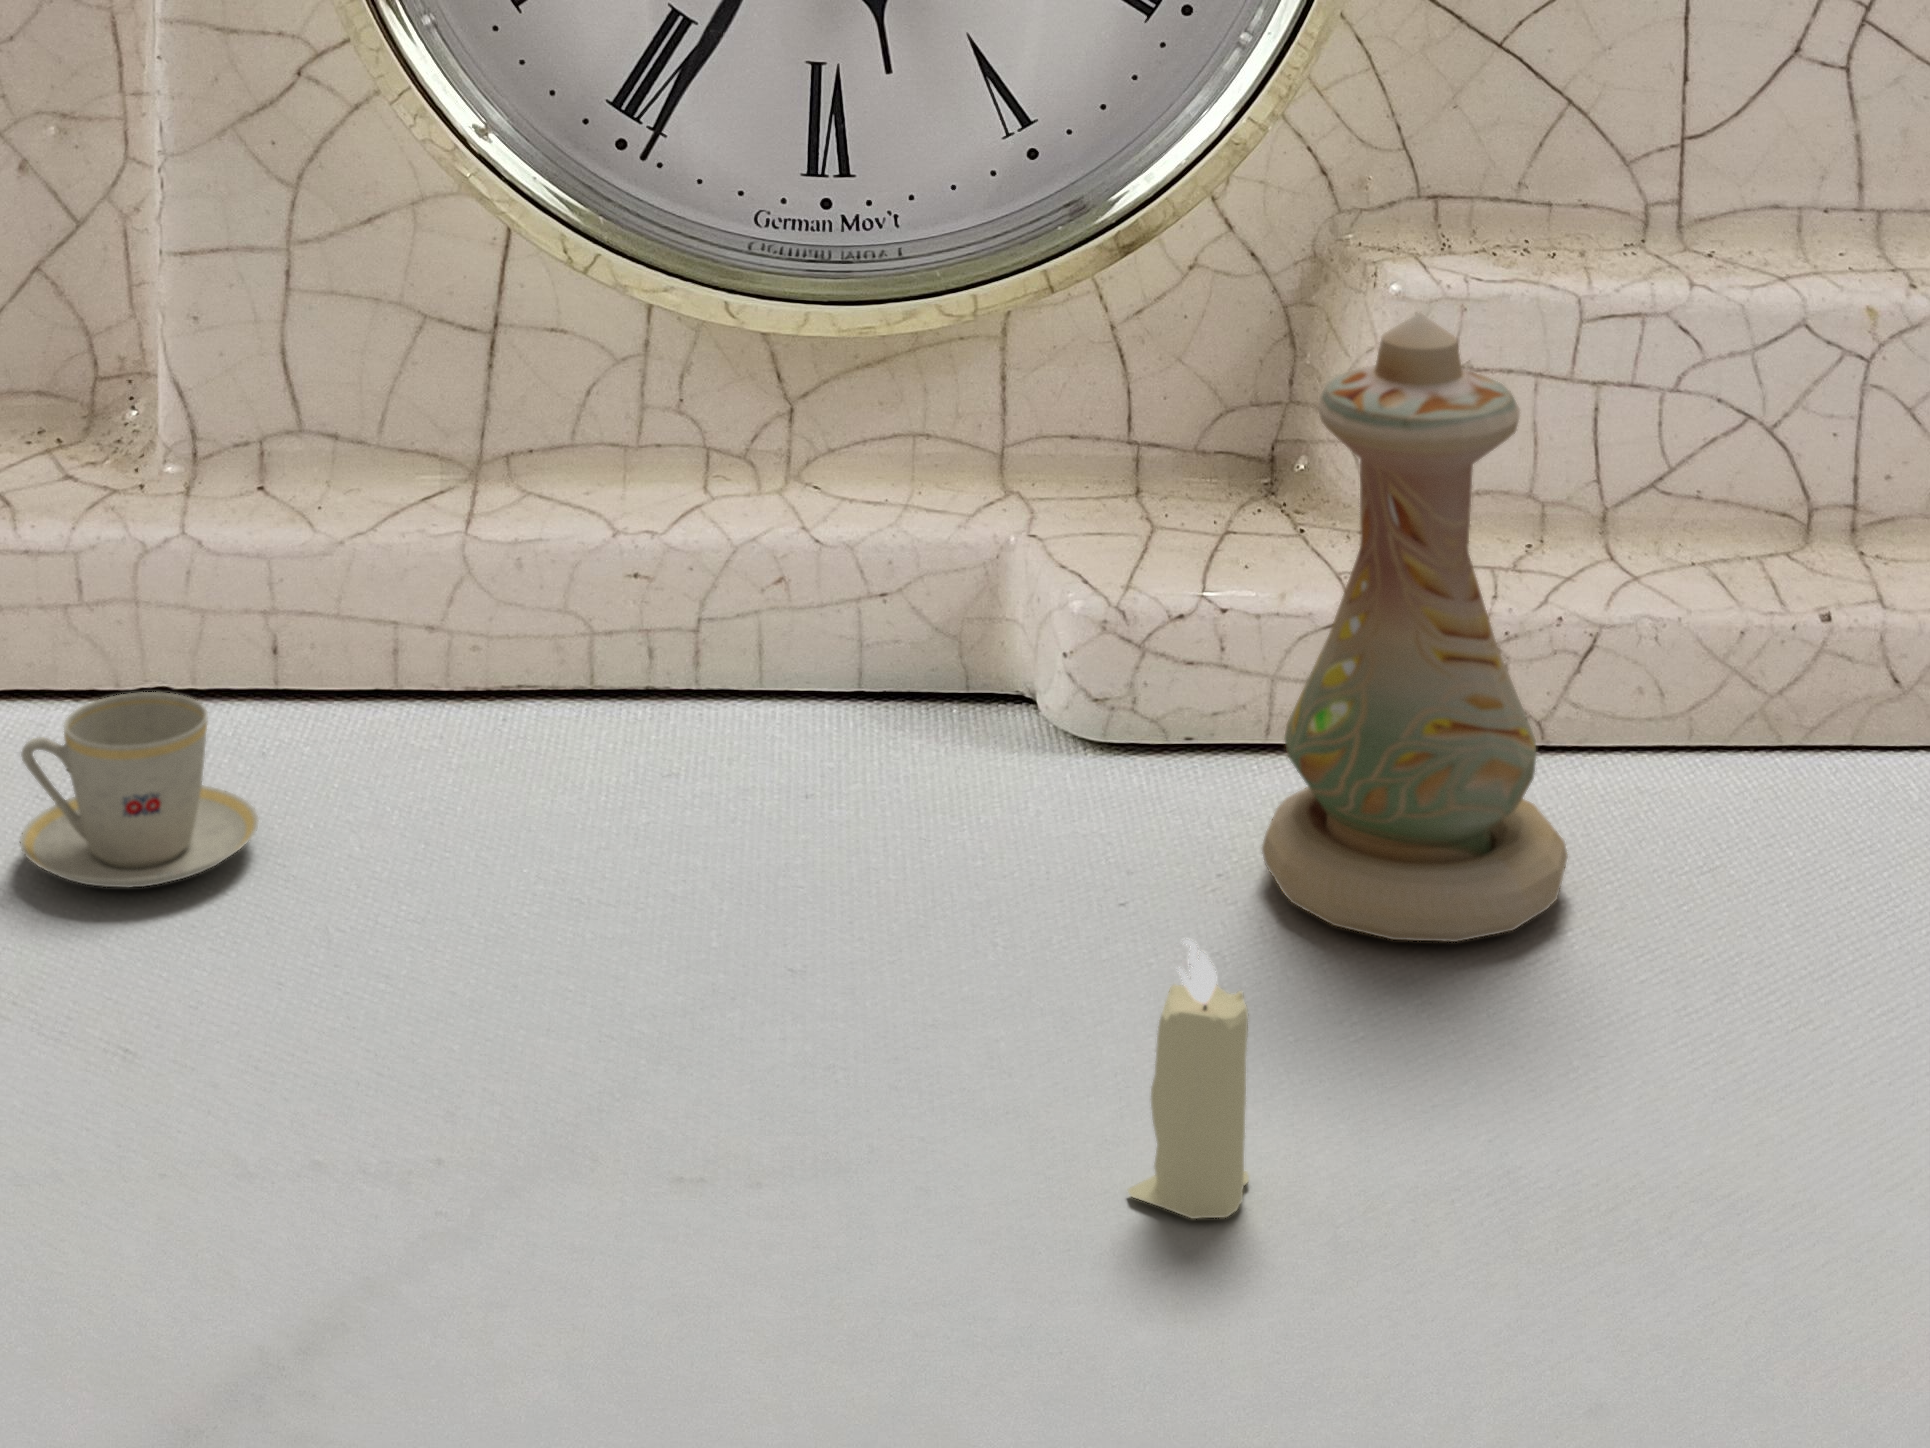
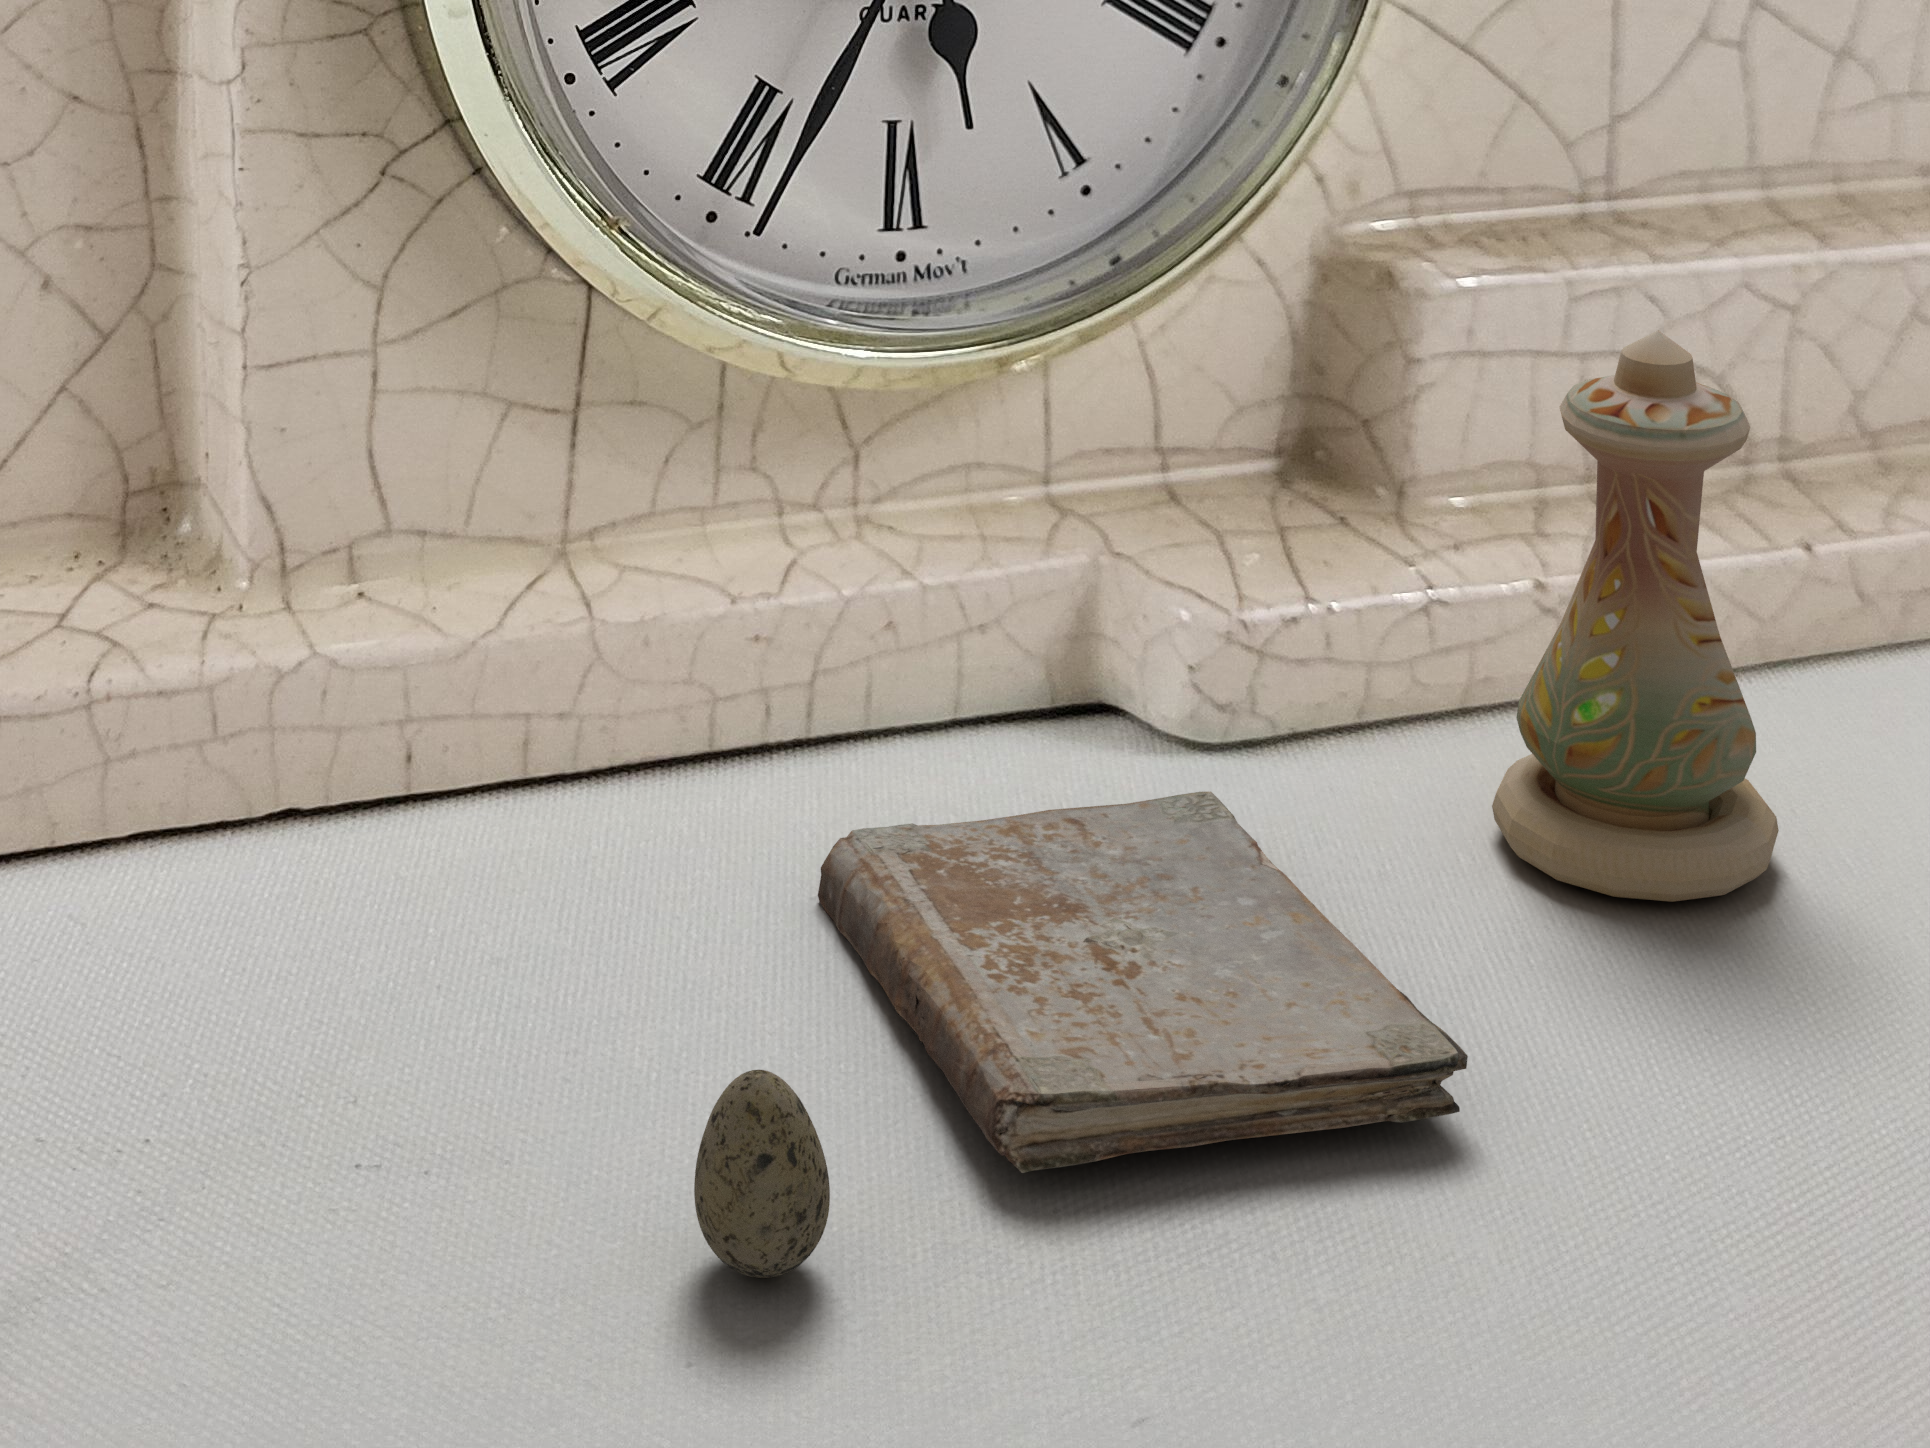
teacup: present [20,692,259,888] -> none [360,828,598,1035]
book: none [432,753,971,1097] -> present [818,792,1468,1173]
decorative egg: none [74,920,214,1133] -> present [694,1070,830,1278]
candle: present [1128,939,1249,1219] -> none [1665,937,1782,1187]

